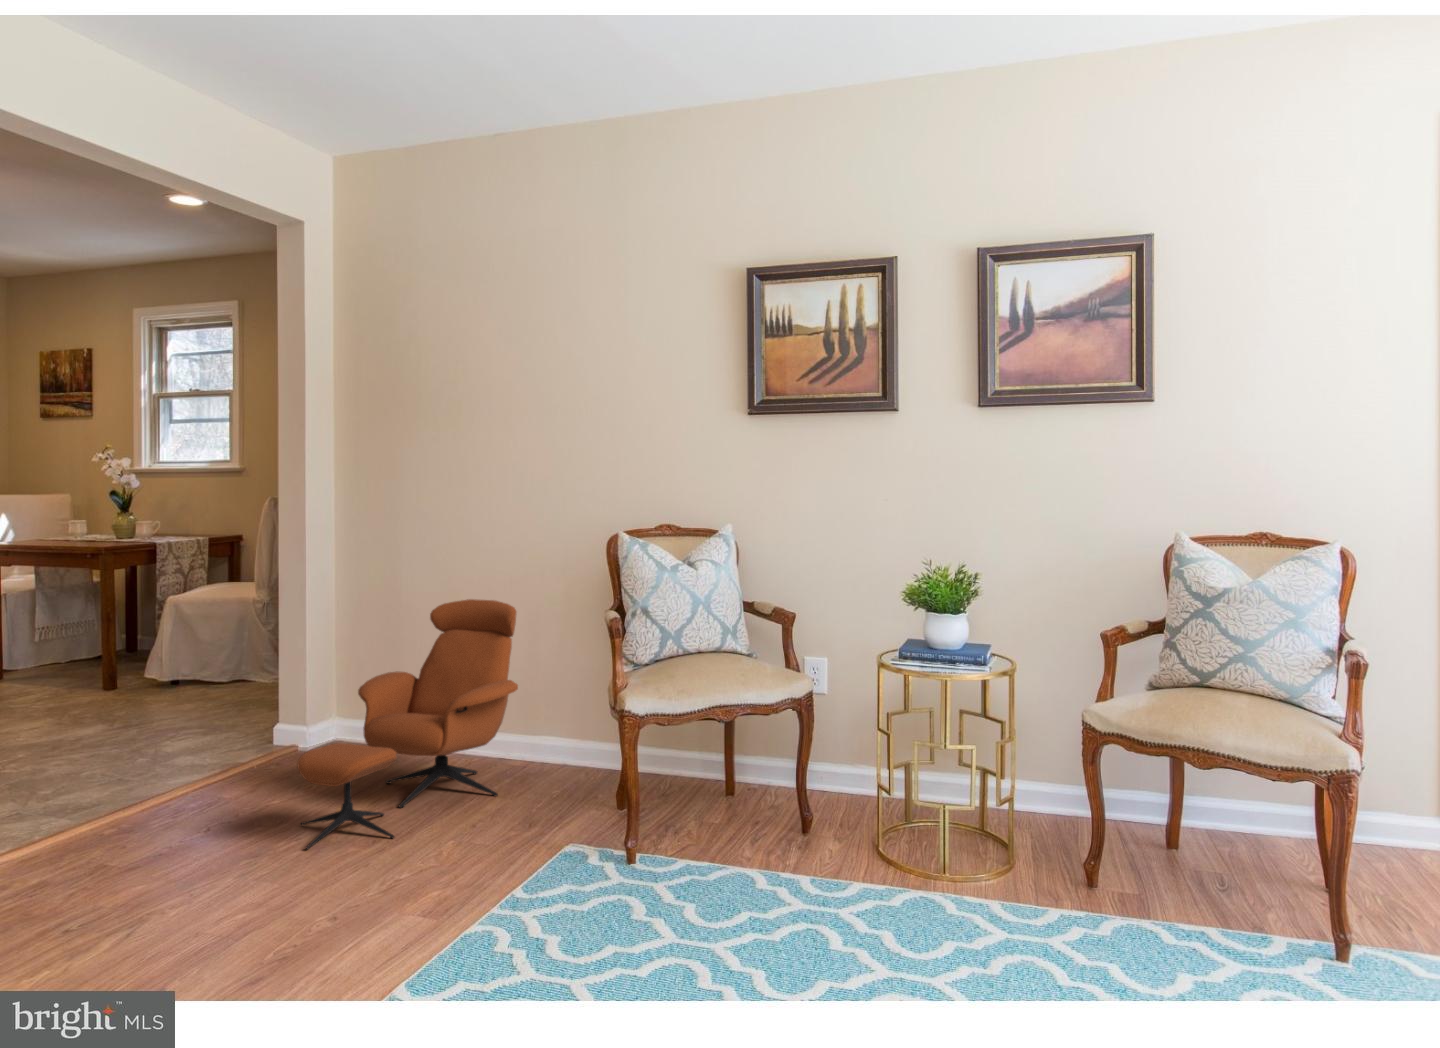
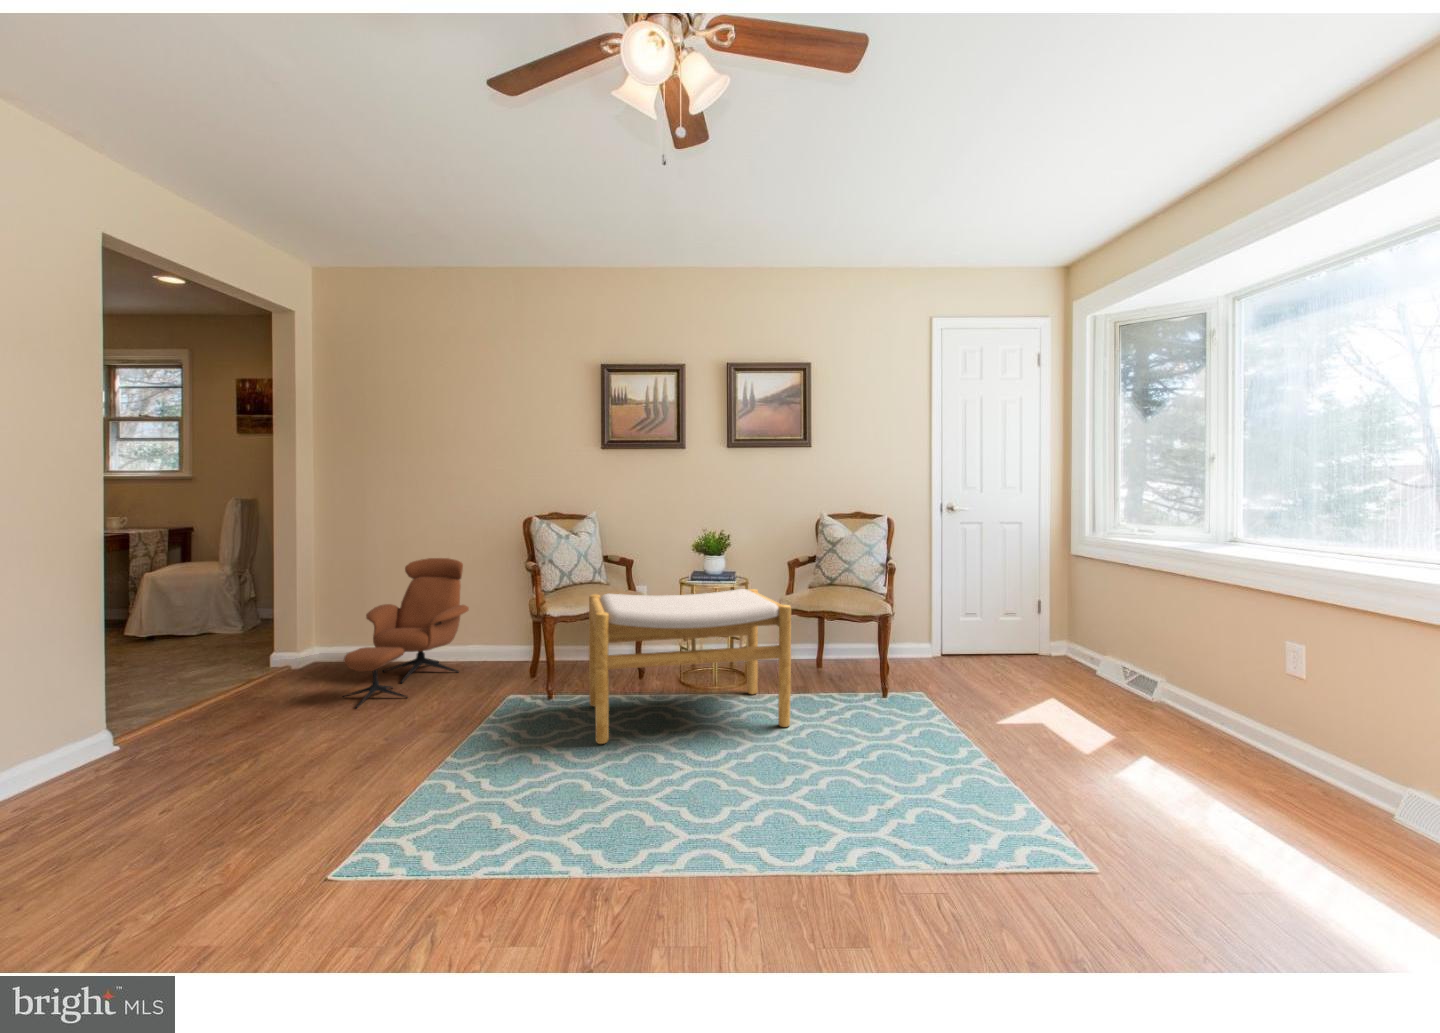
footstool: none [668,678,1110,1012] -> present [589,589,791,744]

